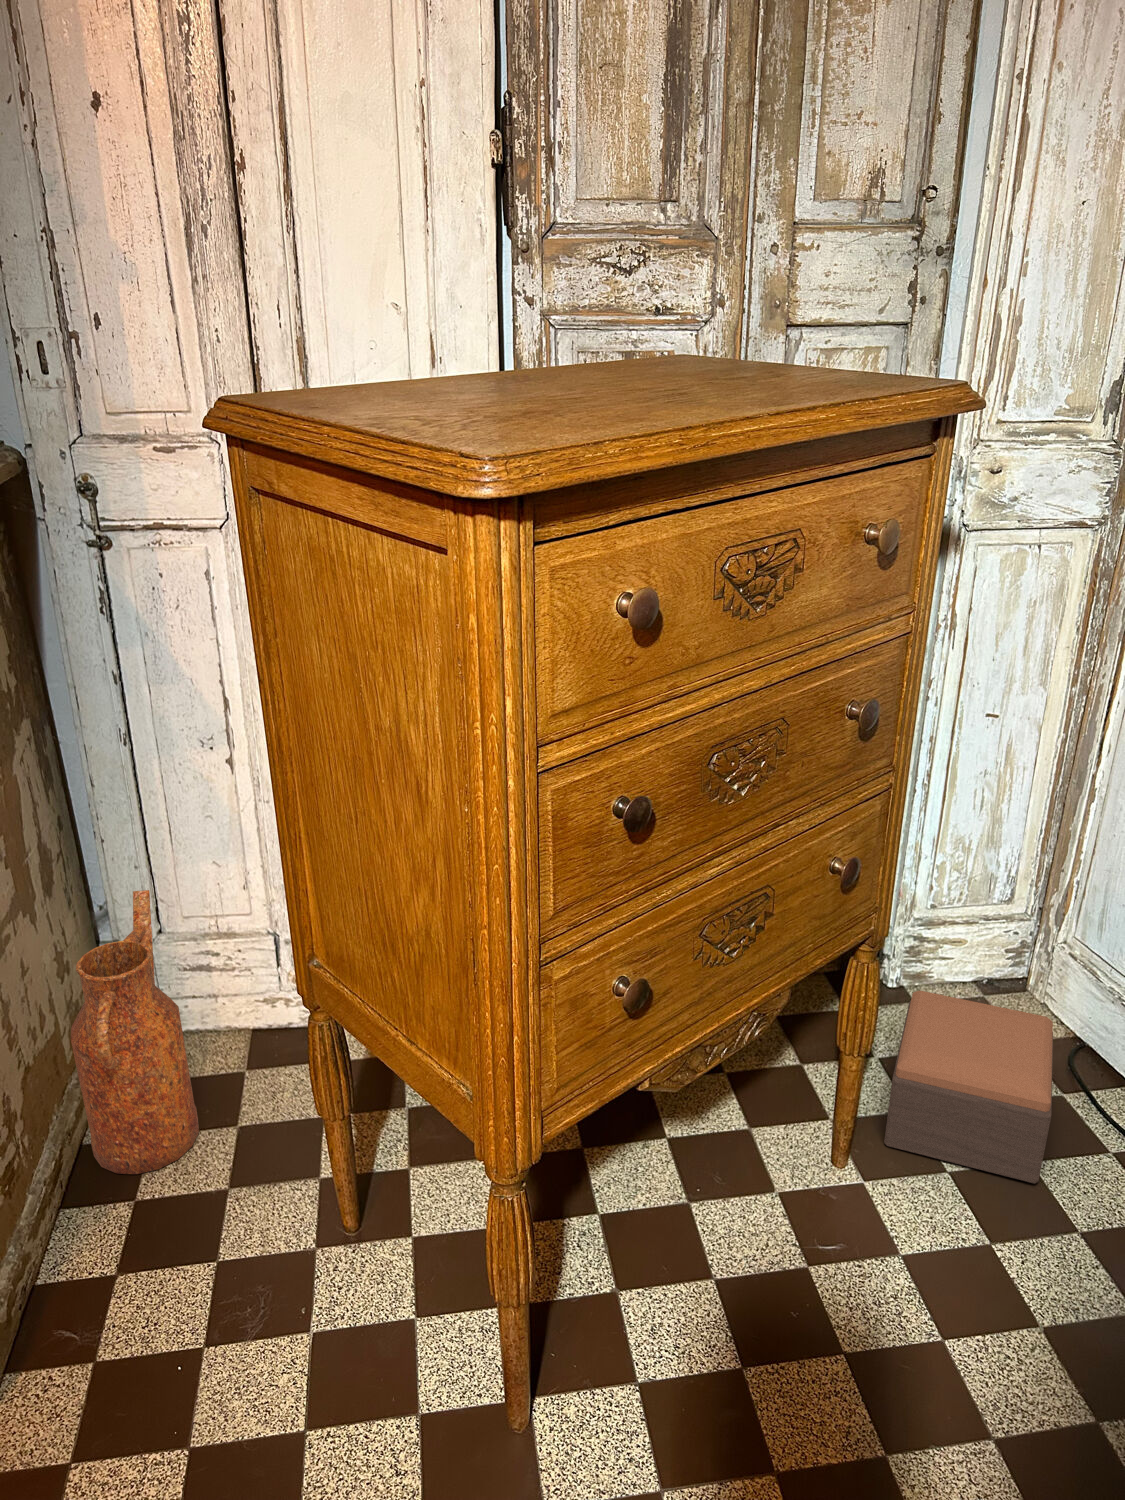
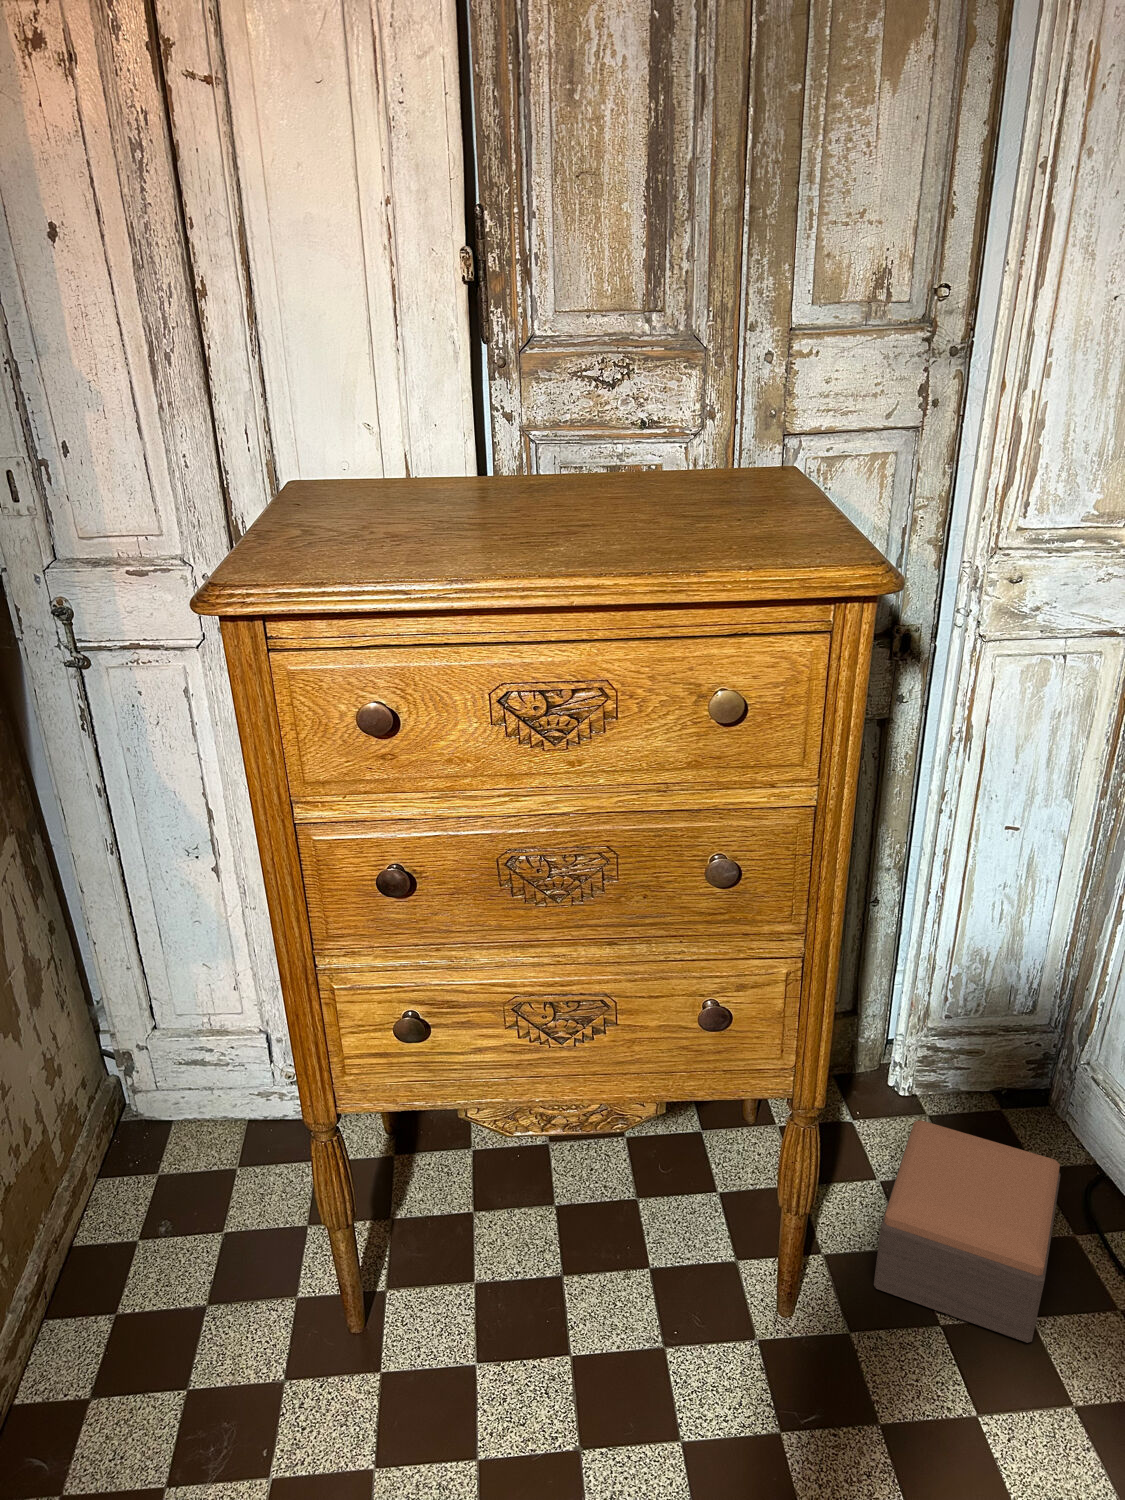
watering can: present [71,890,199,1174] -> none [53,997,185,1286]

